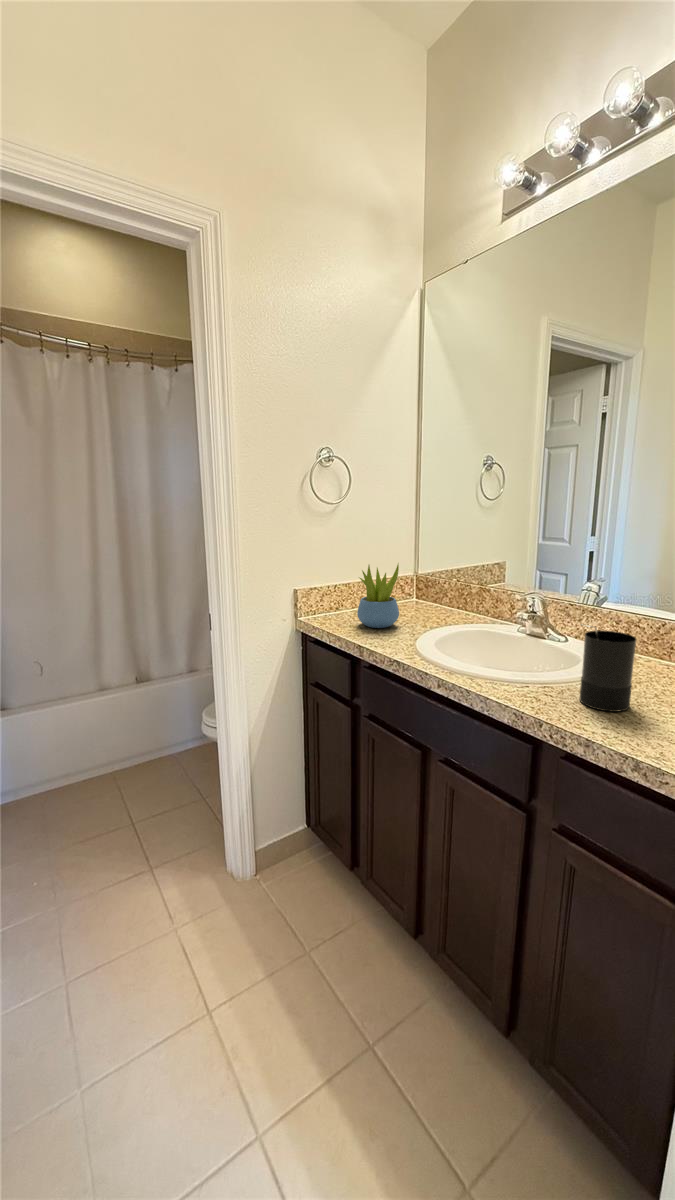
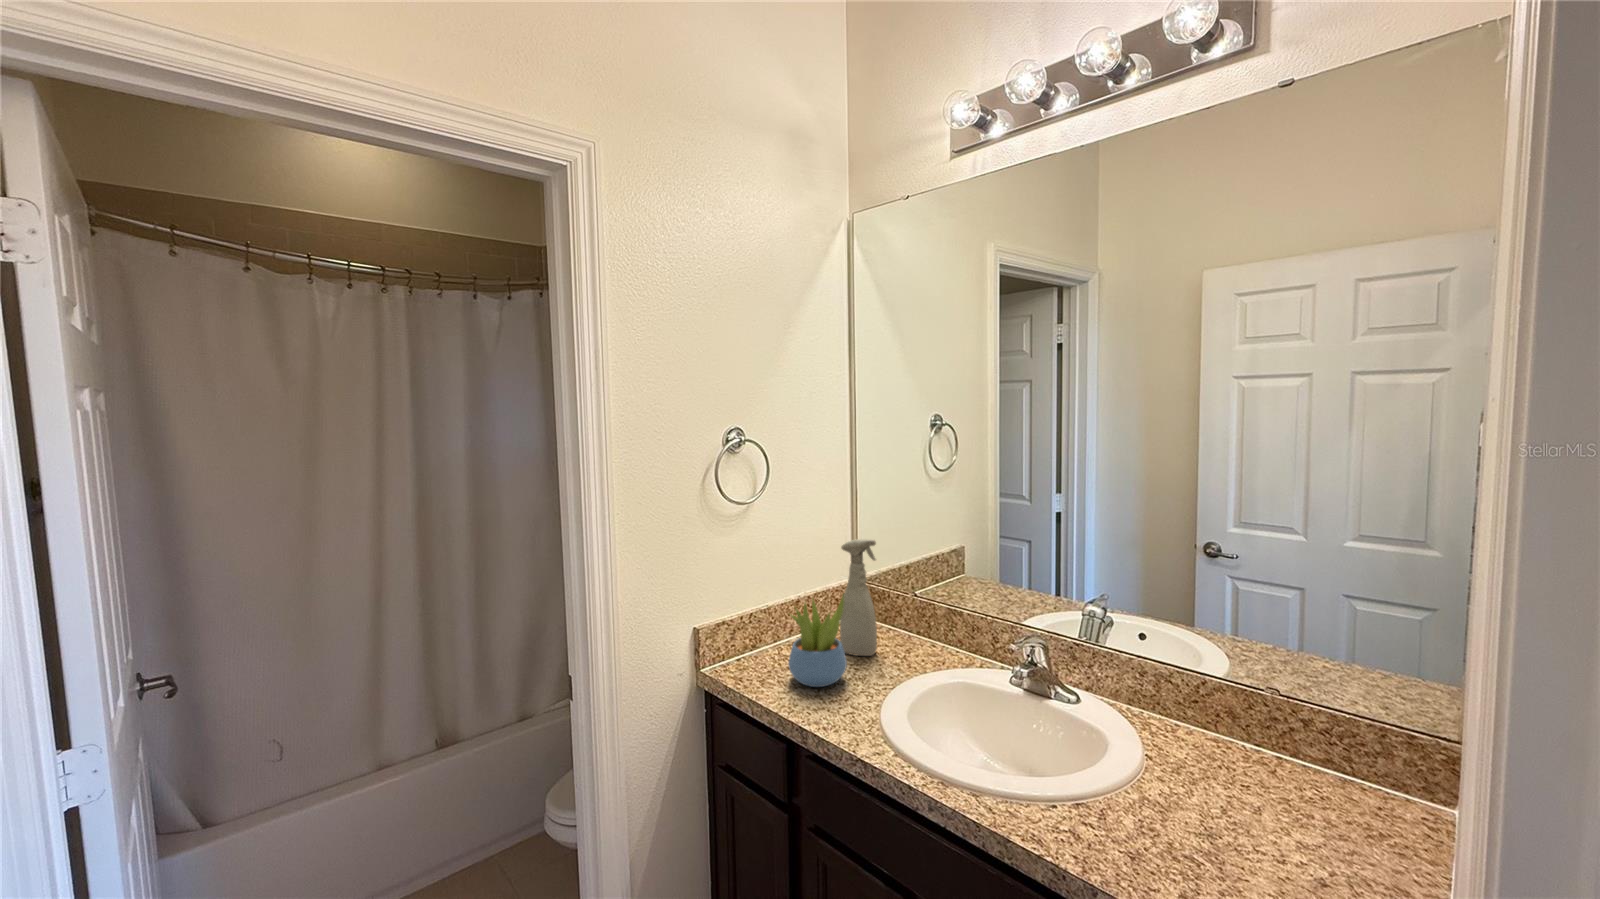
spray bottle: none [400,532,428,617] -> present [840,539,877,656]
candle: present [580,624,636,712] -> none [1130,726,1212,862]

